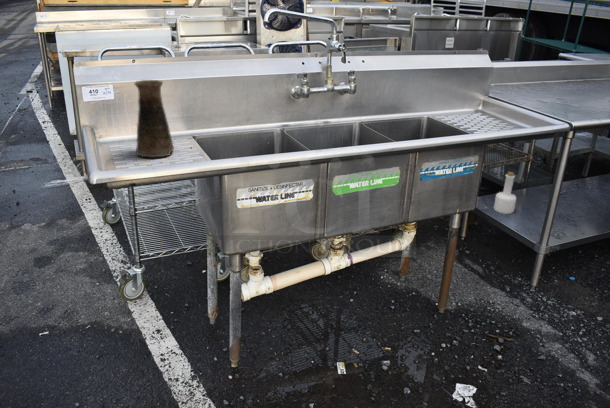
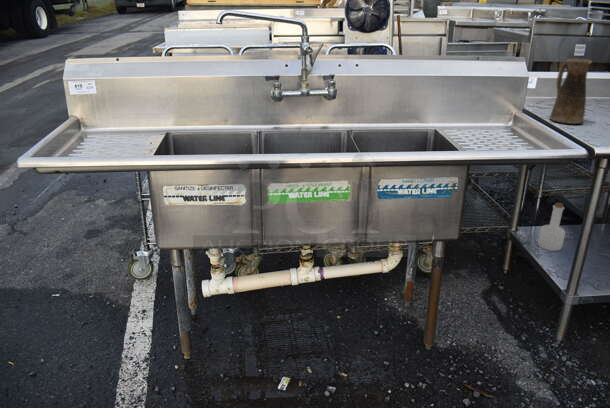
pitcher: present [135,80,174,157] -> present [550,59,592,124]

